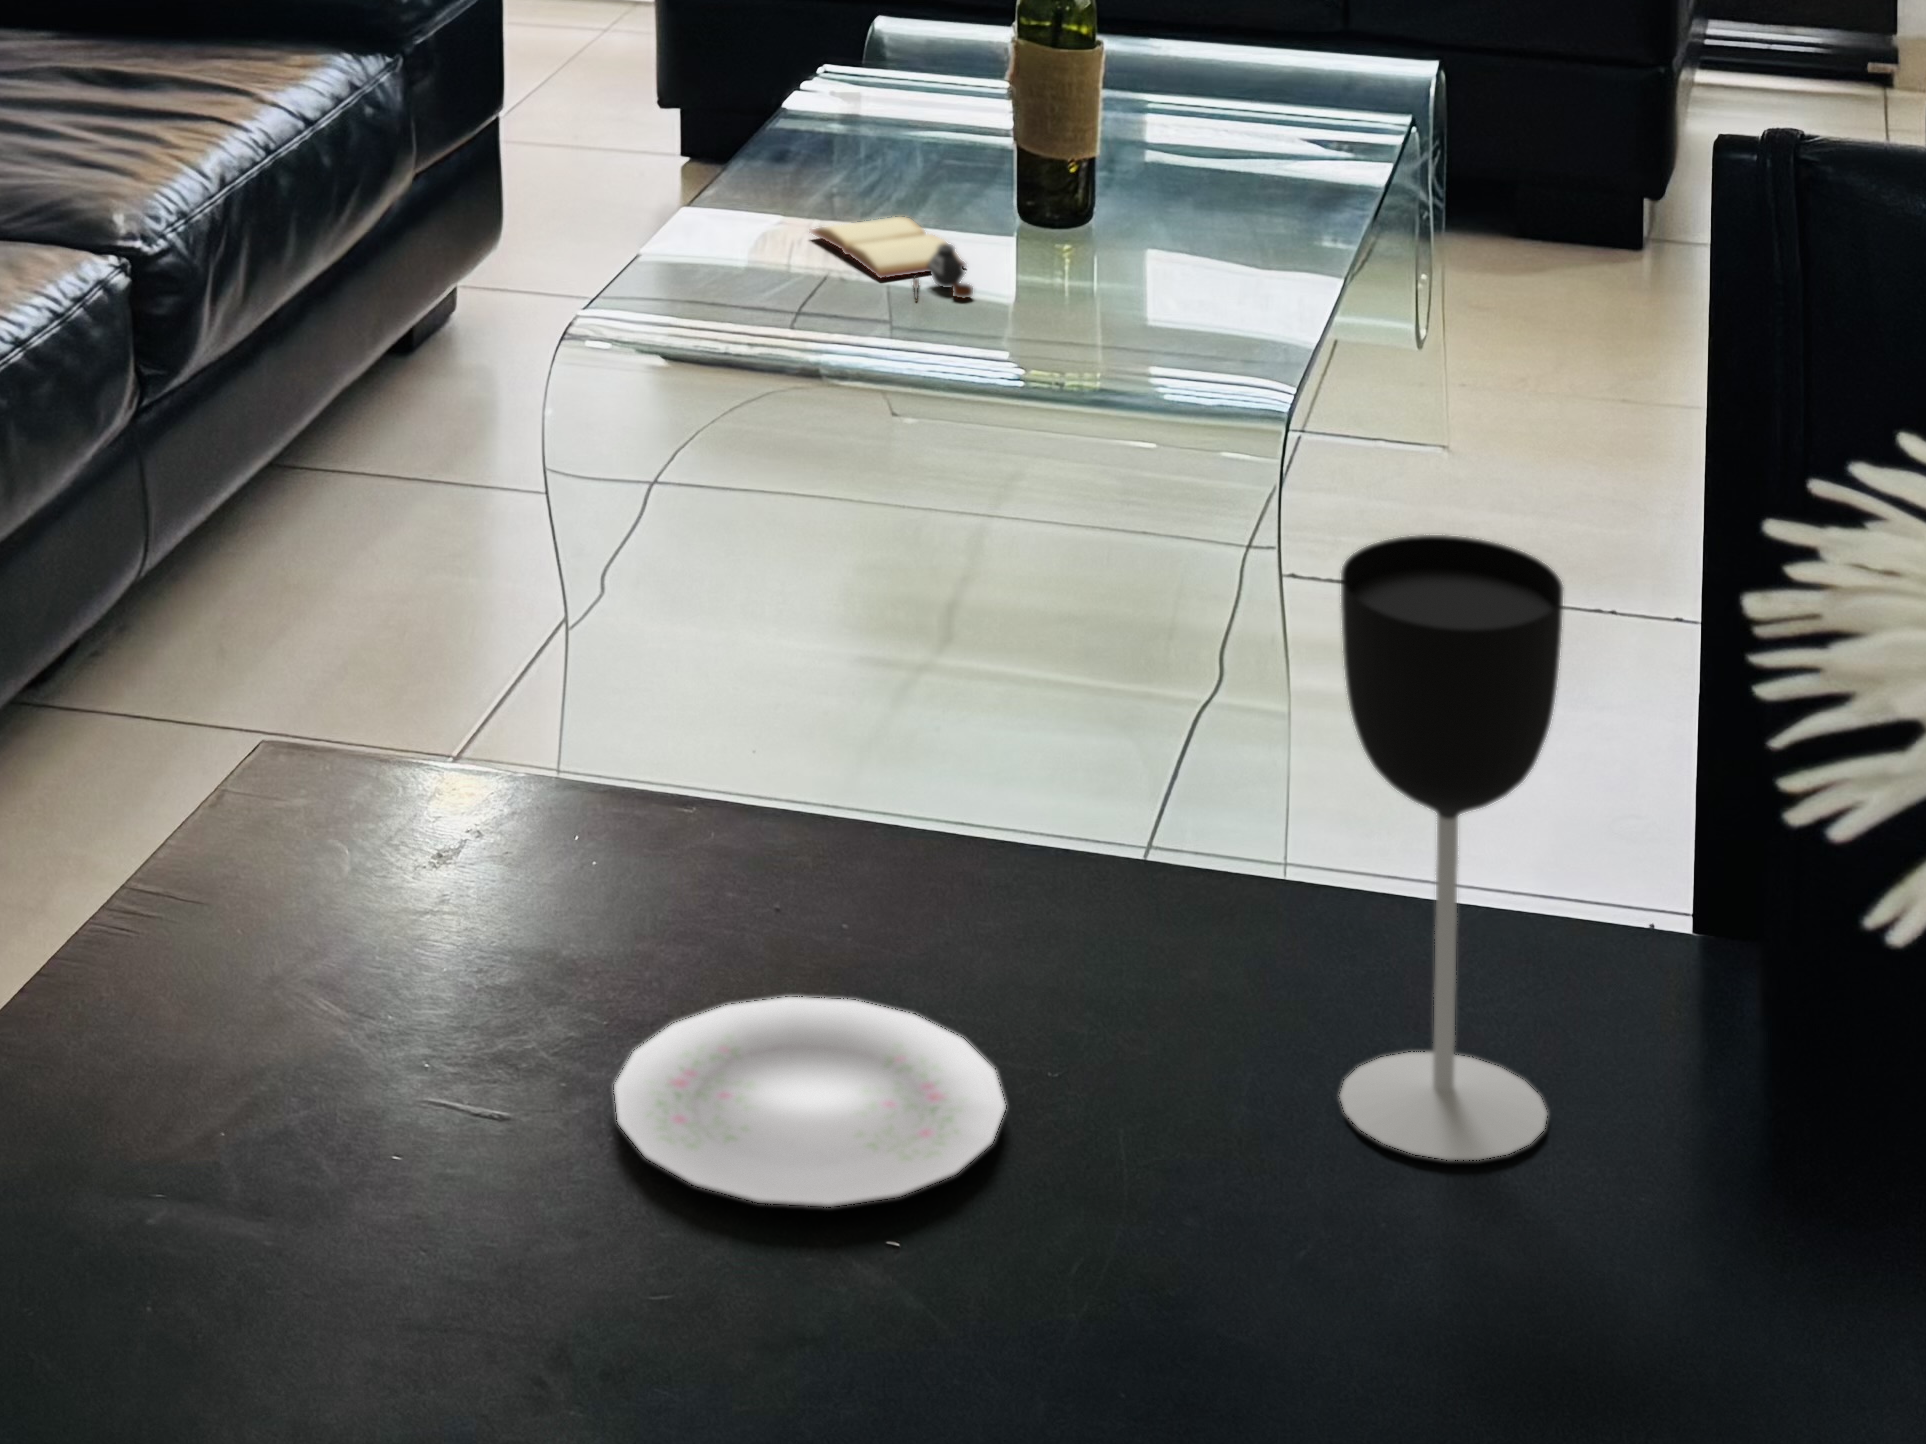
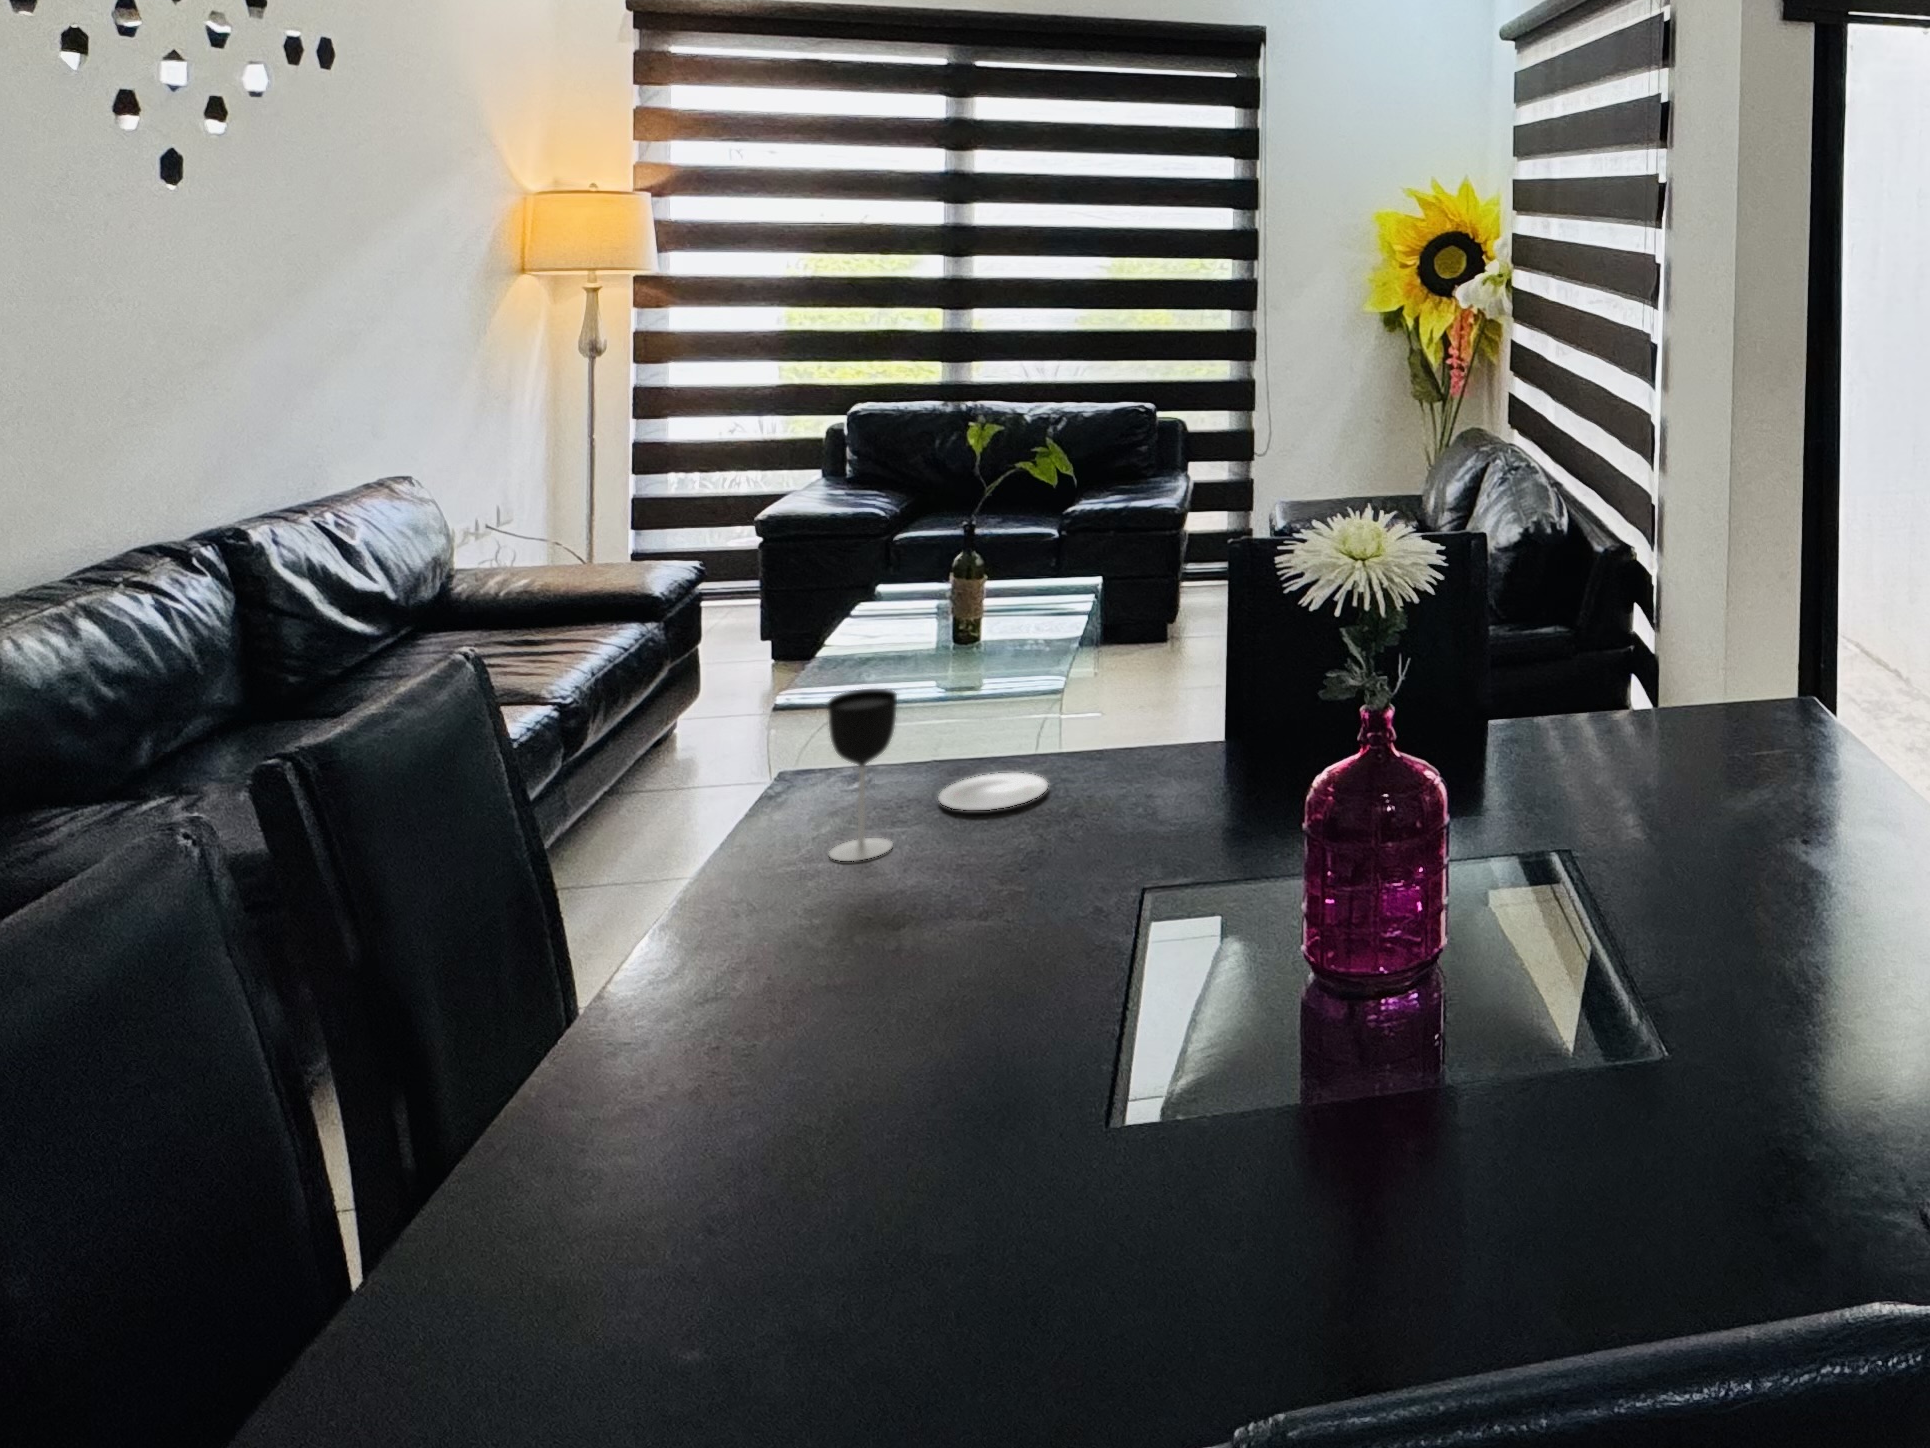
book: present [810,217,973,299] -> none [863,649,935,675]
wine glass: present [1340,535,1563,1160] -> present [828,689,897,861]

